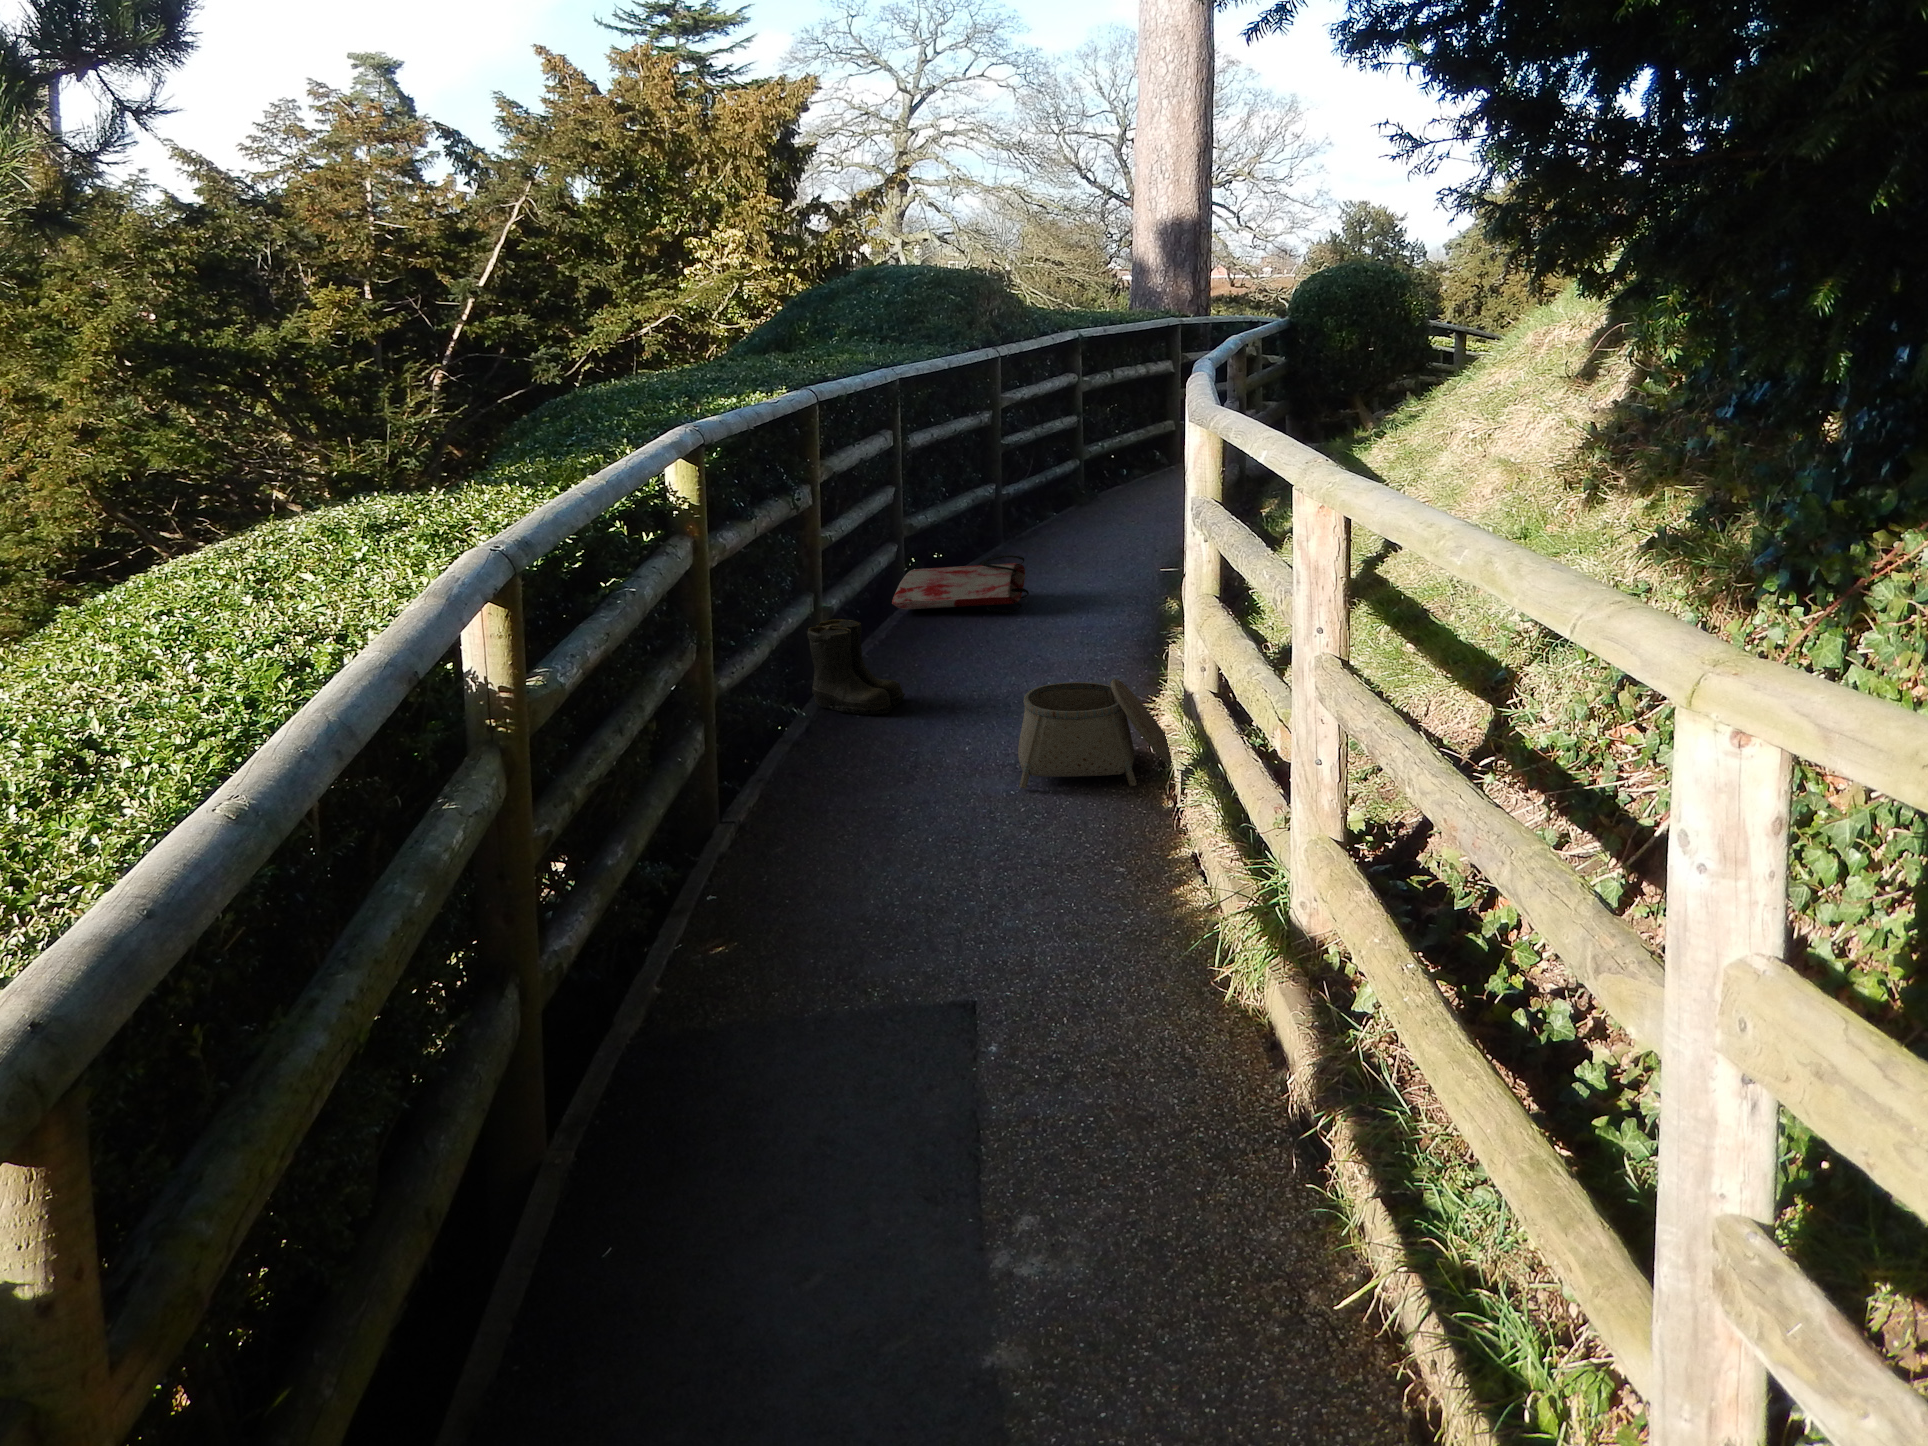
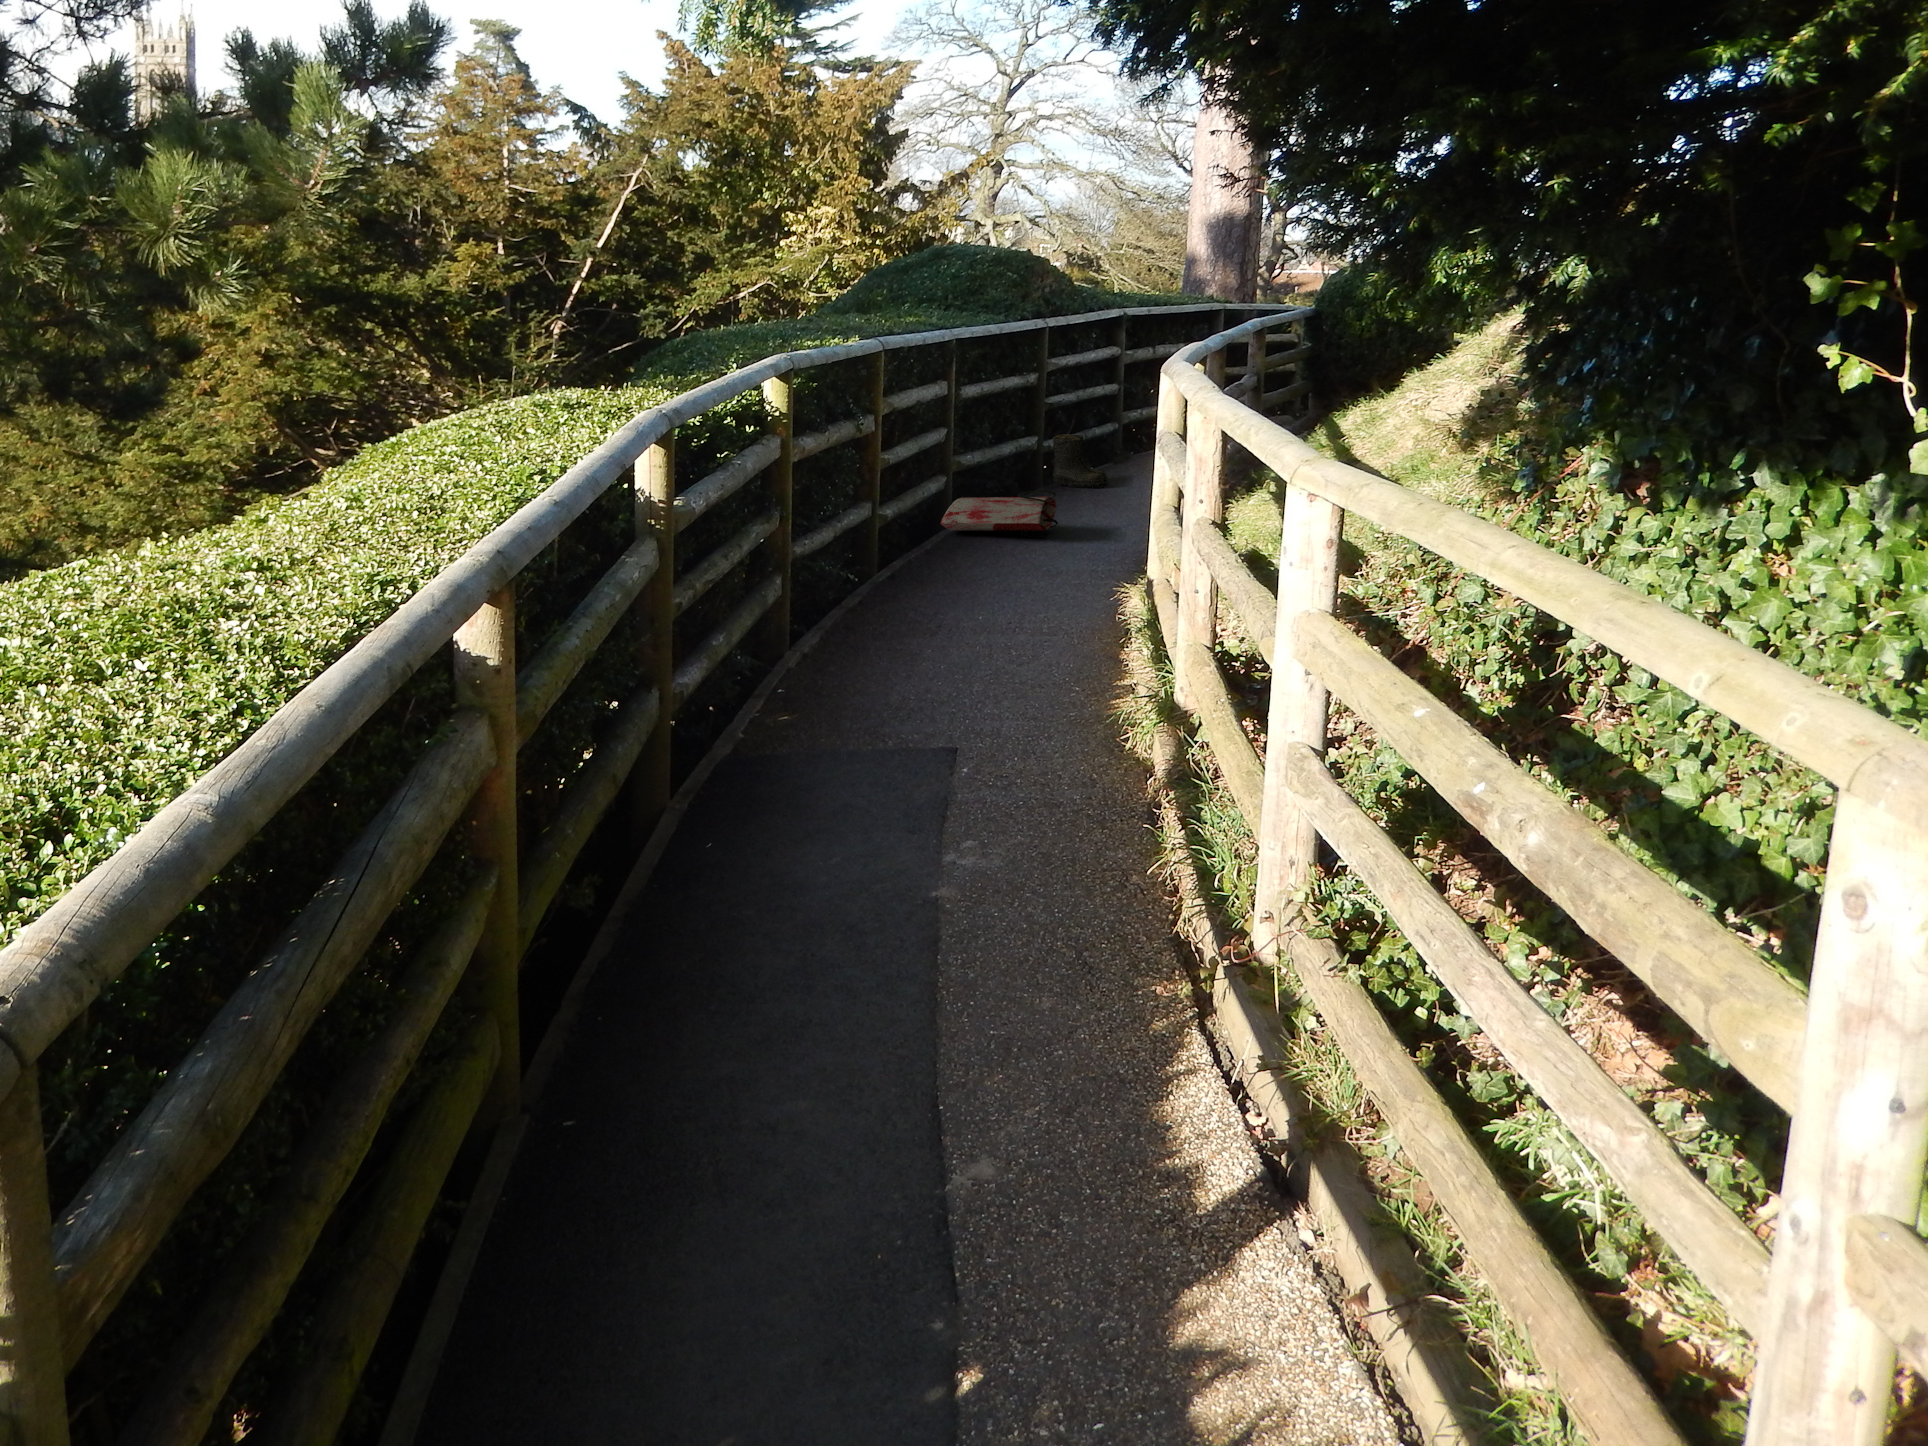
boots: present [807,619,905,715] -> present [1053,434,1108,488]
basket: present [1018,679,1172,789] -> none [1024,575,1157,658]

